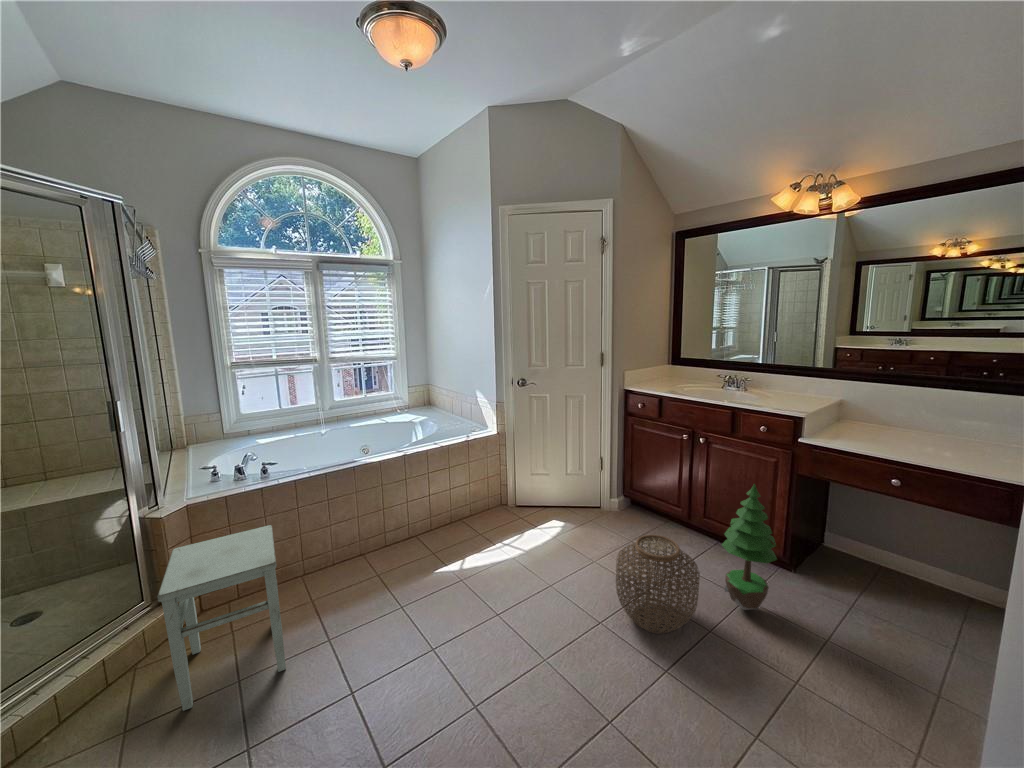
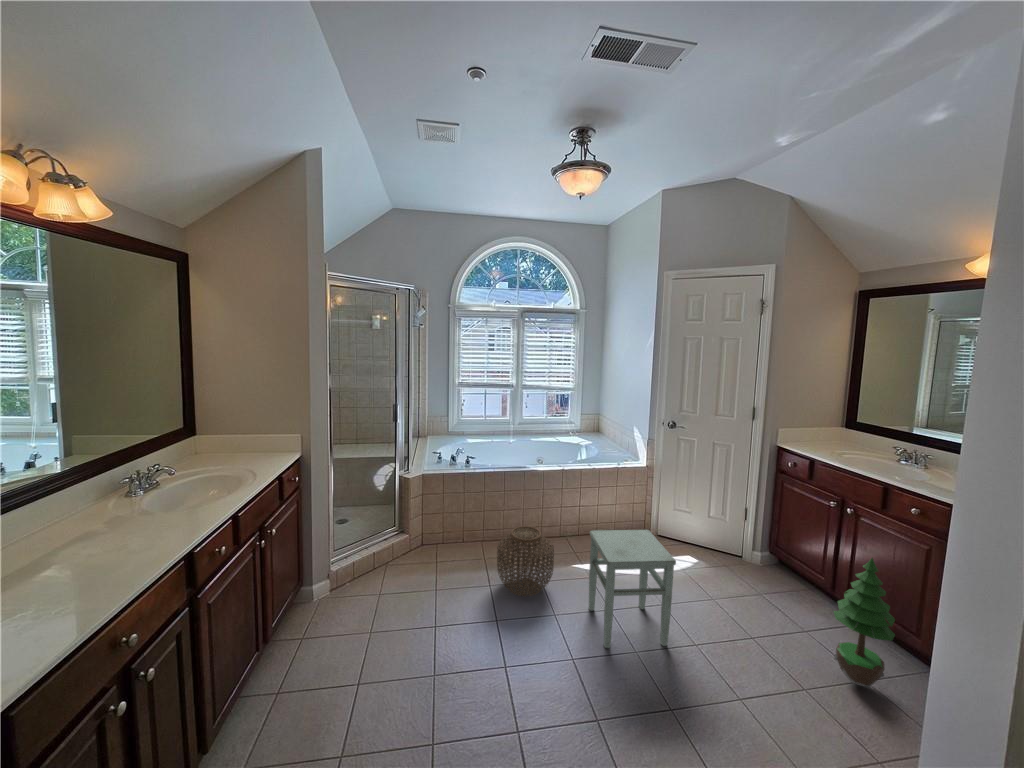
stool: present [157,525,286,711] -> present [589,530,676,648]
woven basket: present [616,535,700,633] -> present [497,526,554,597]

